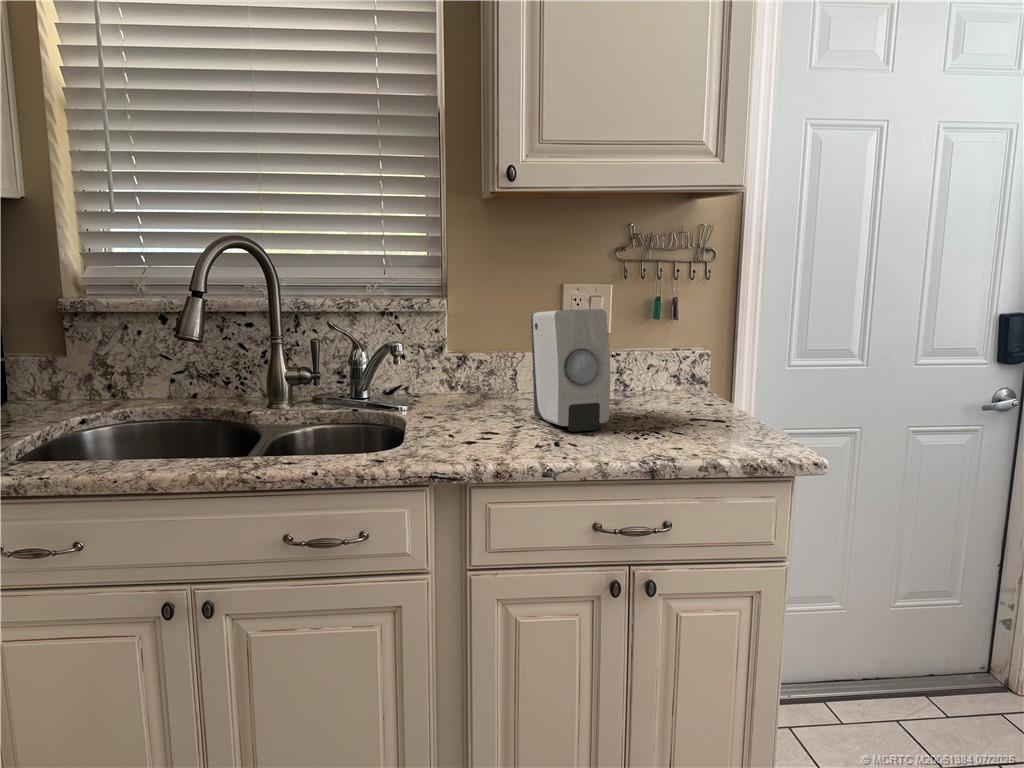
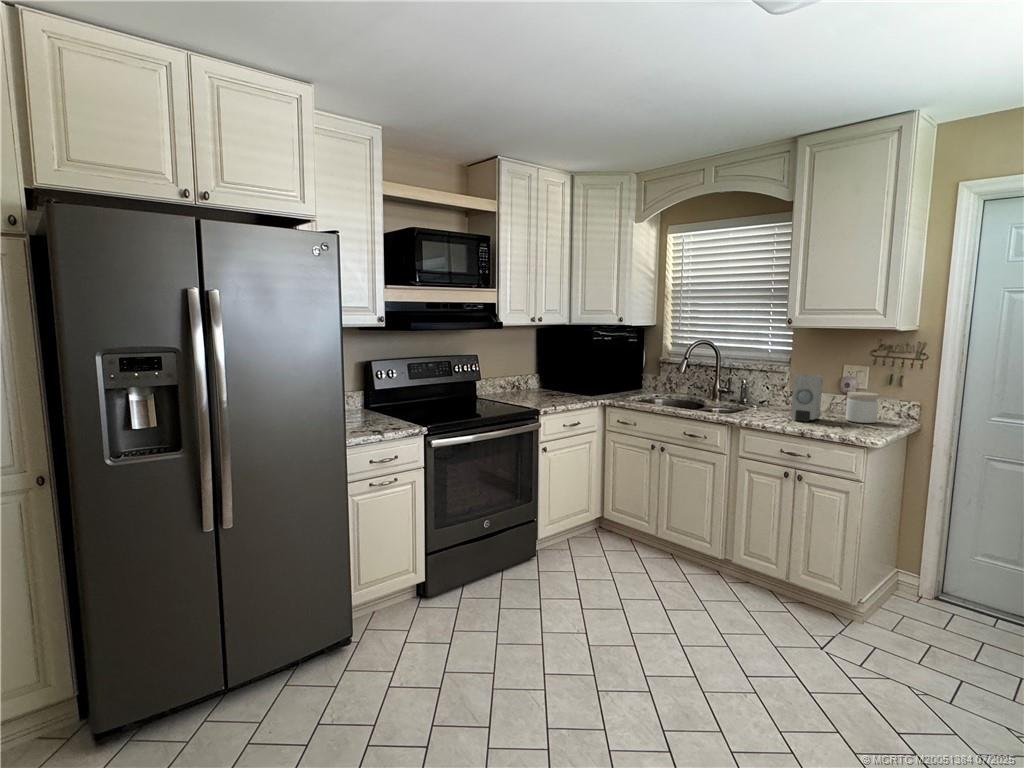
jar: none [617,340,678,409] -> present [846,392,879,423]

